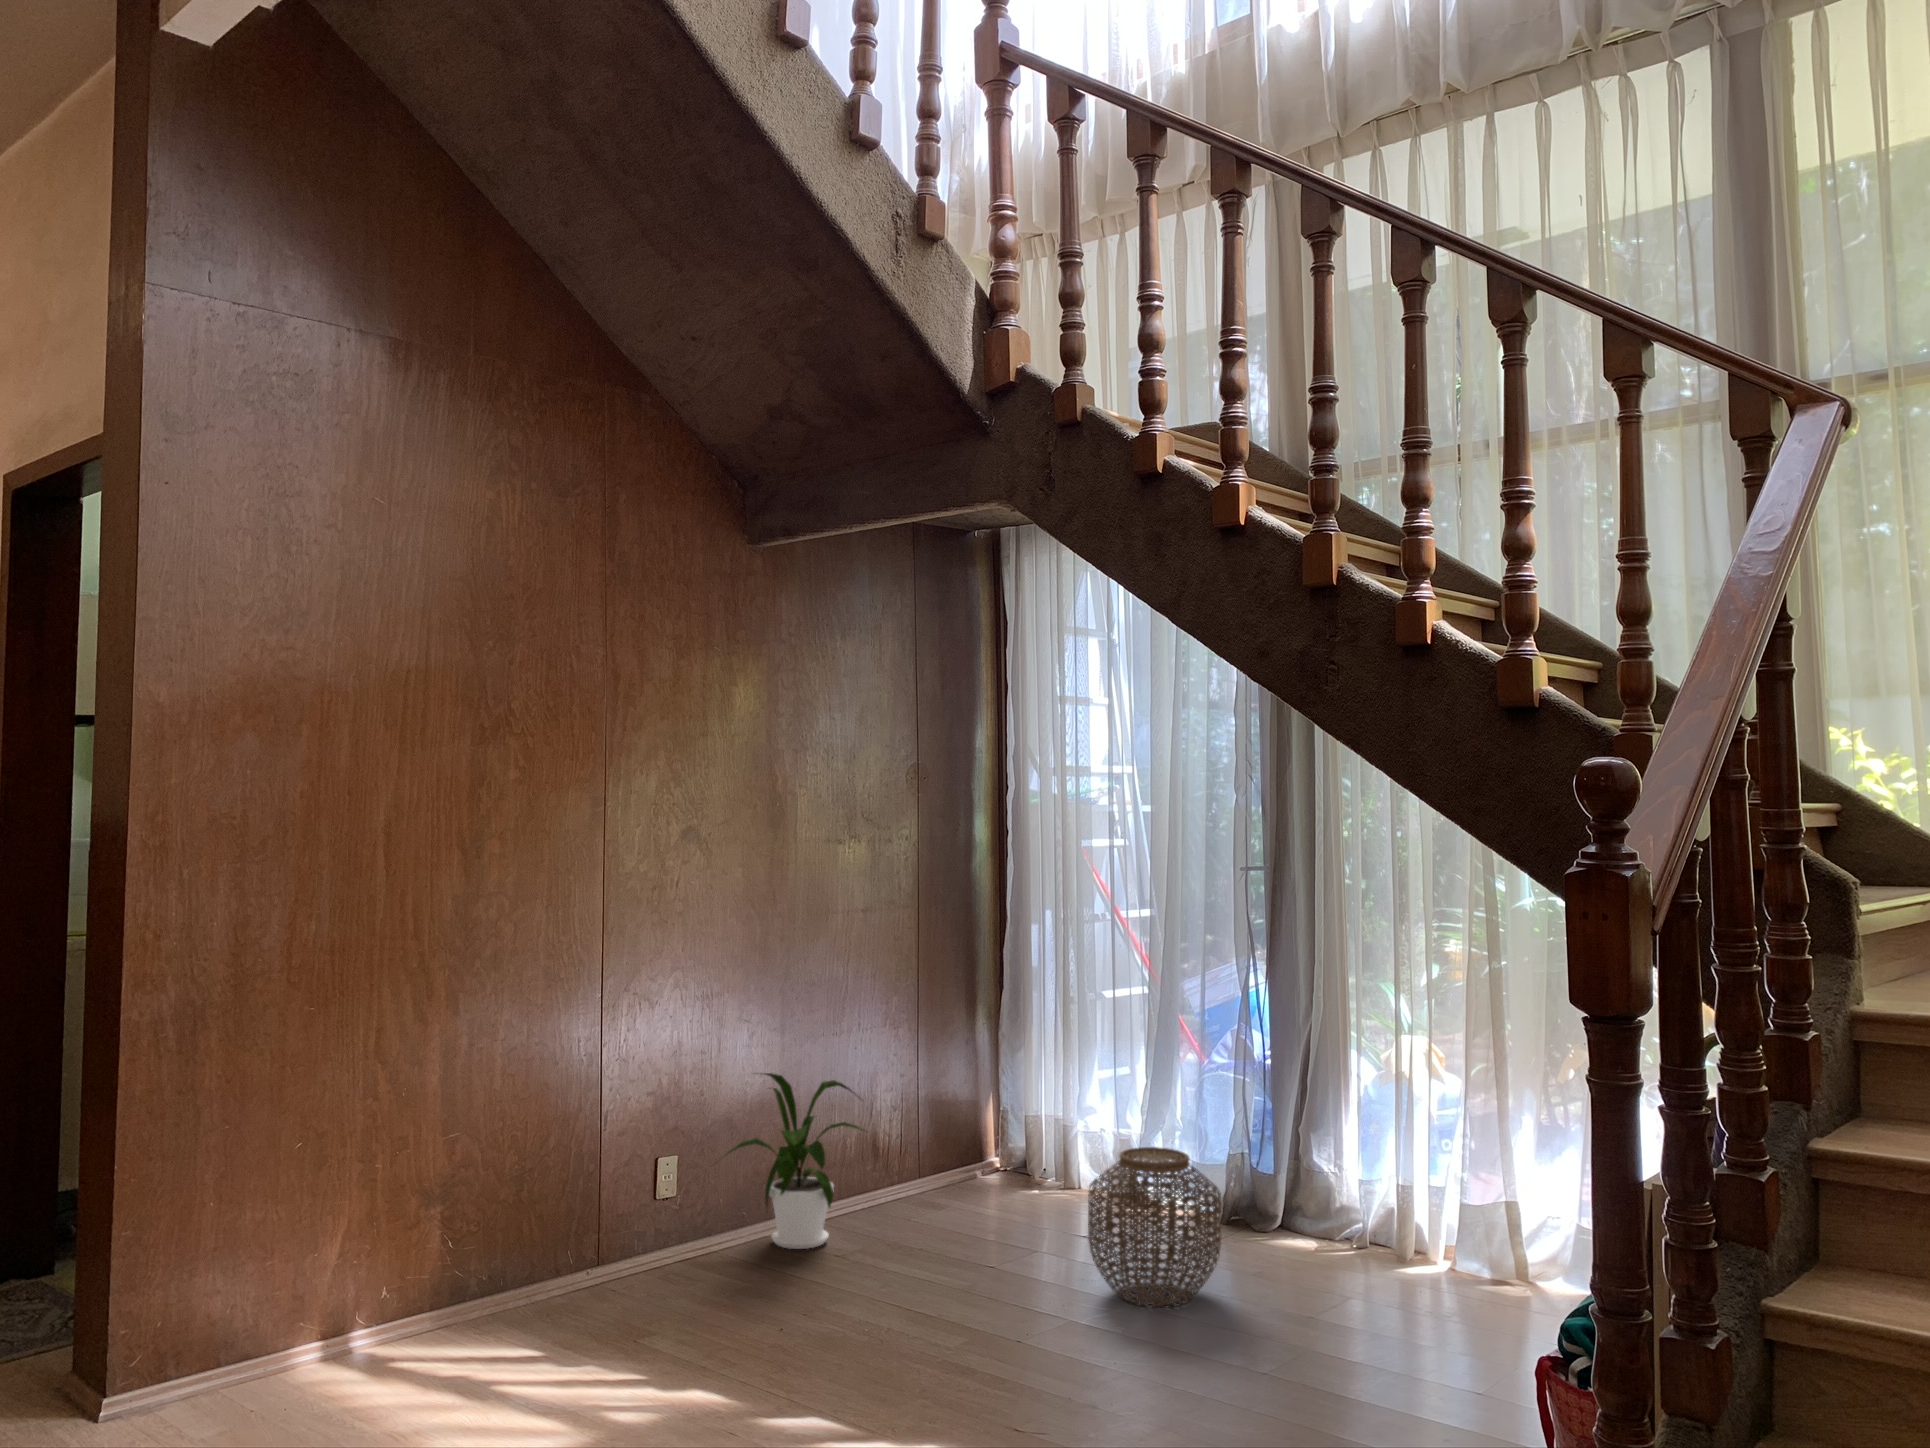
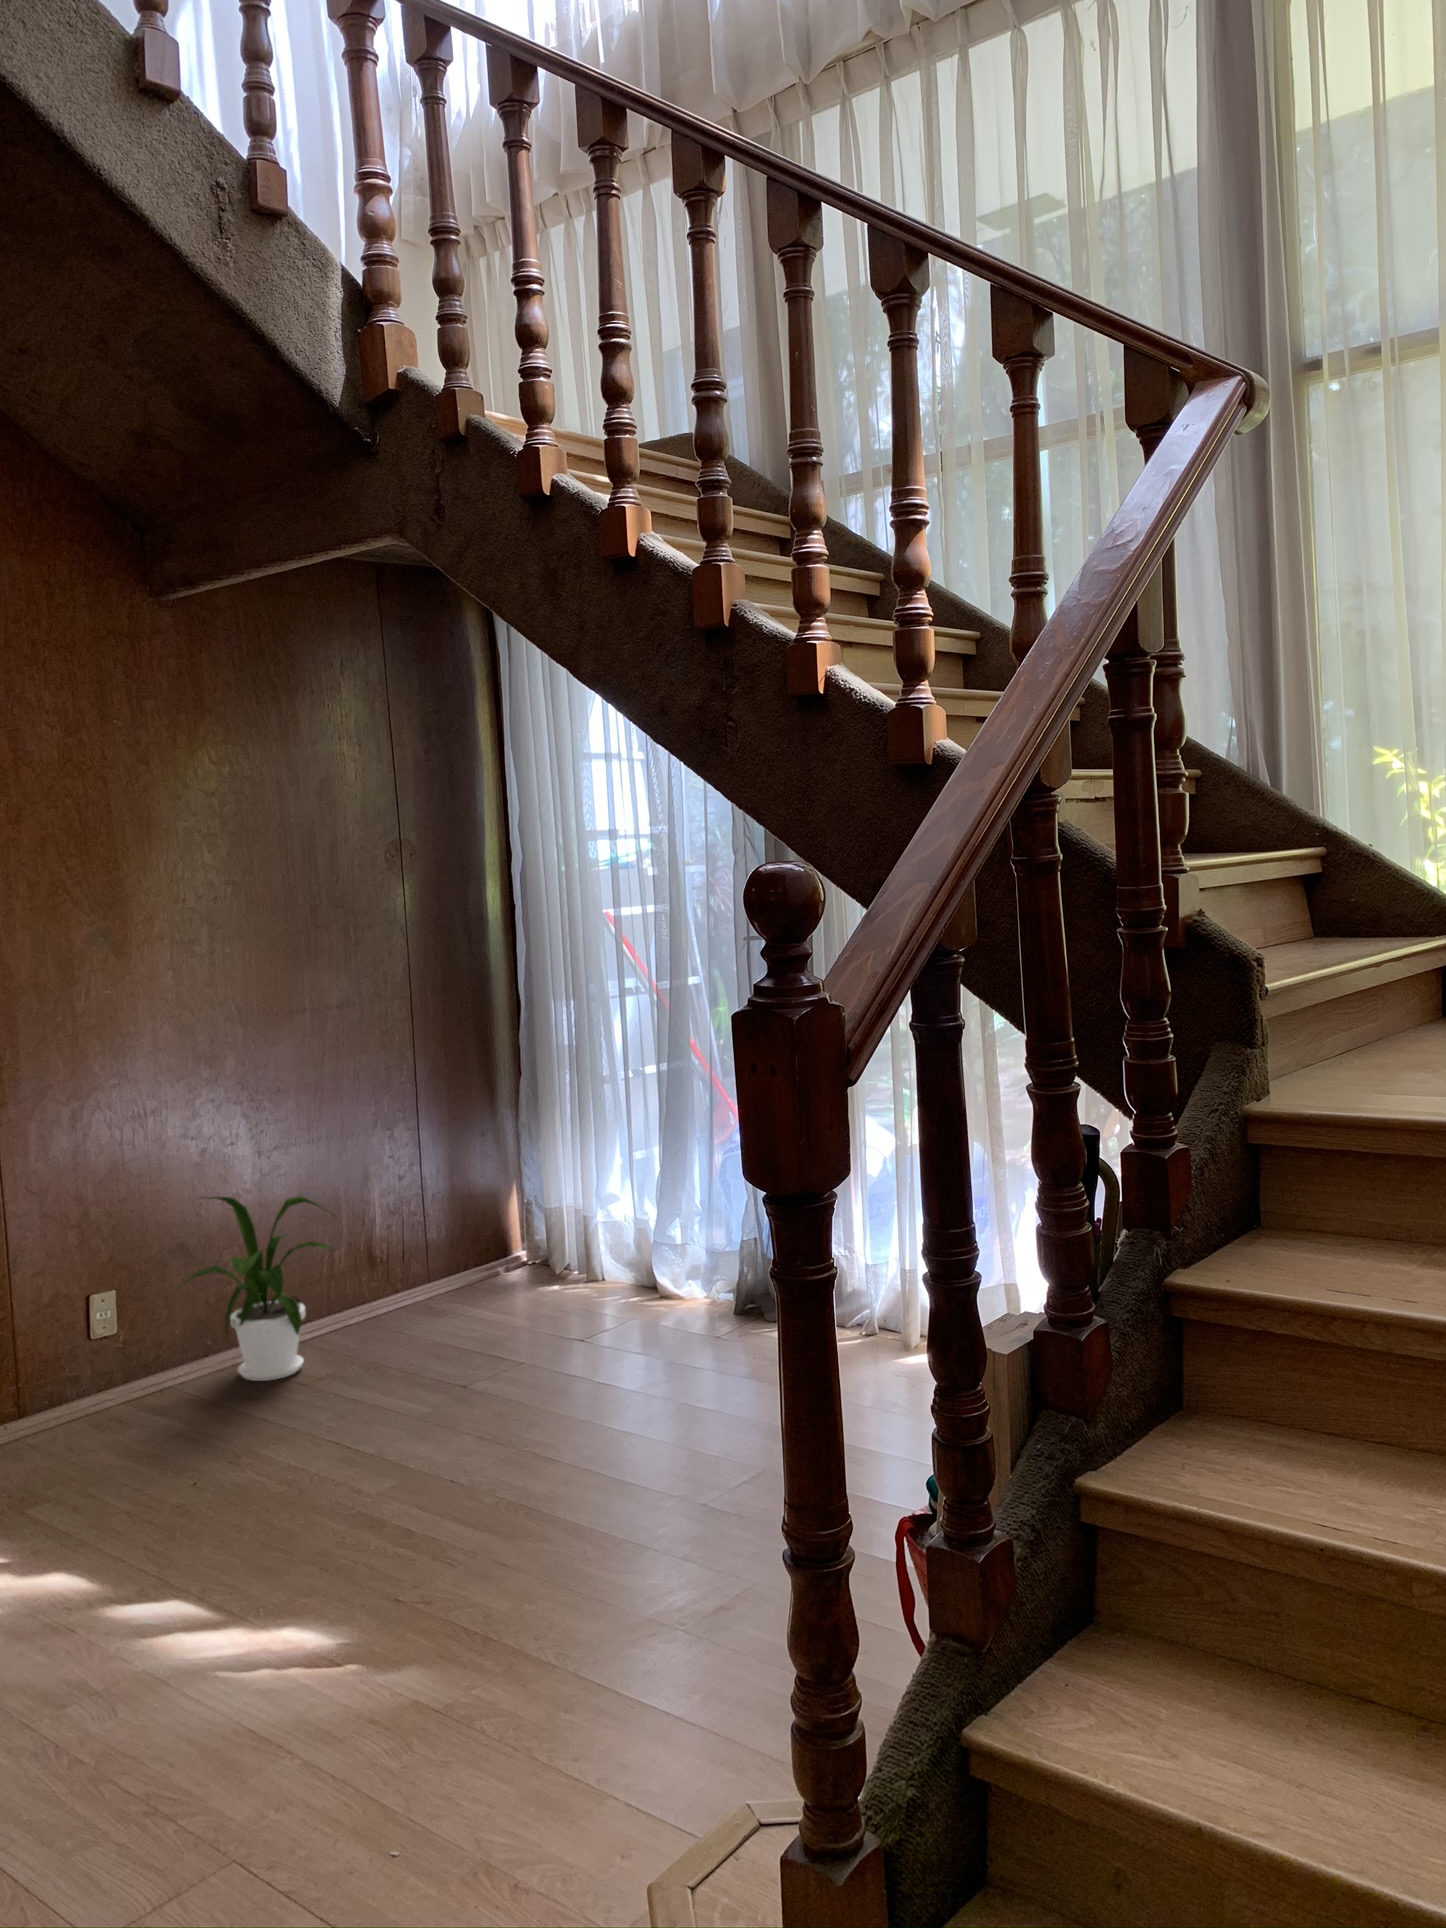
woven basket: present [1088,1147,1221,1307] -> none [560,1250,705,1421]

